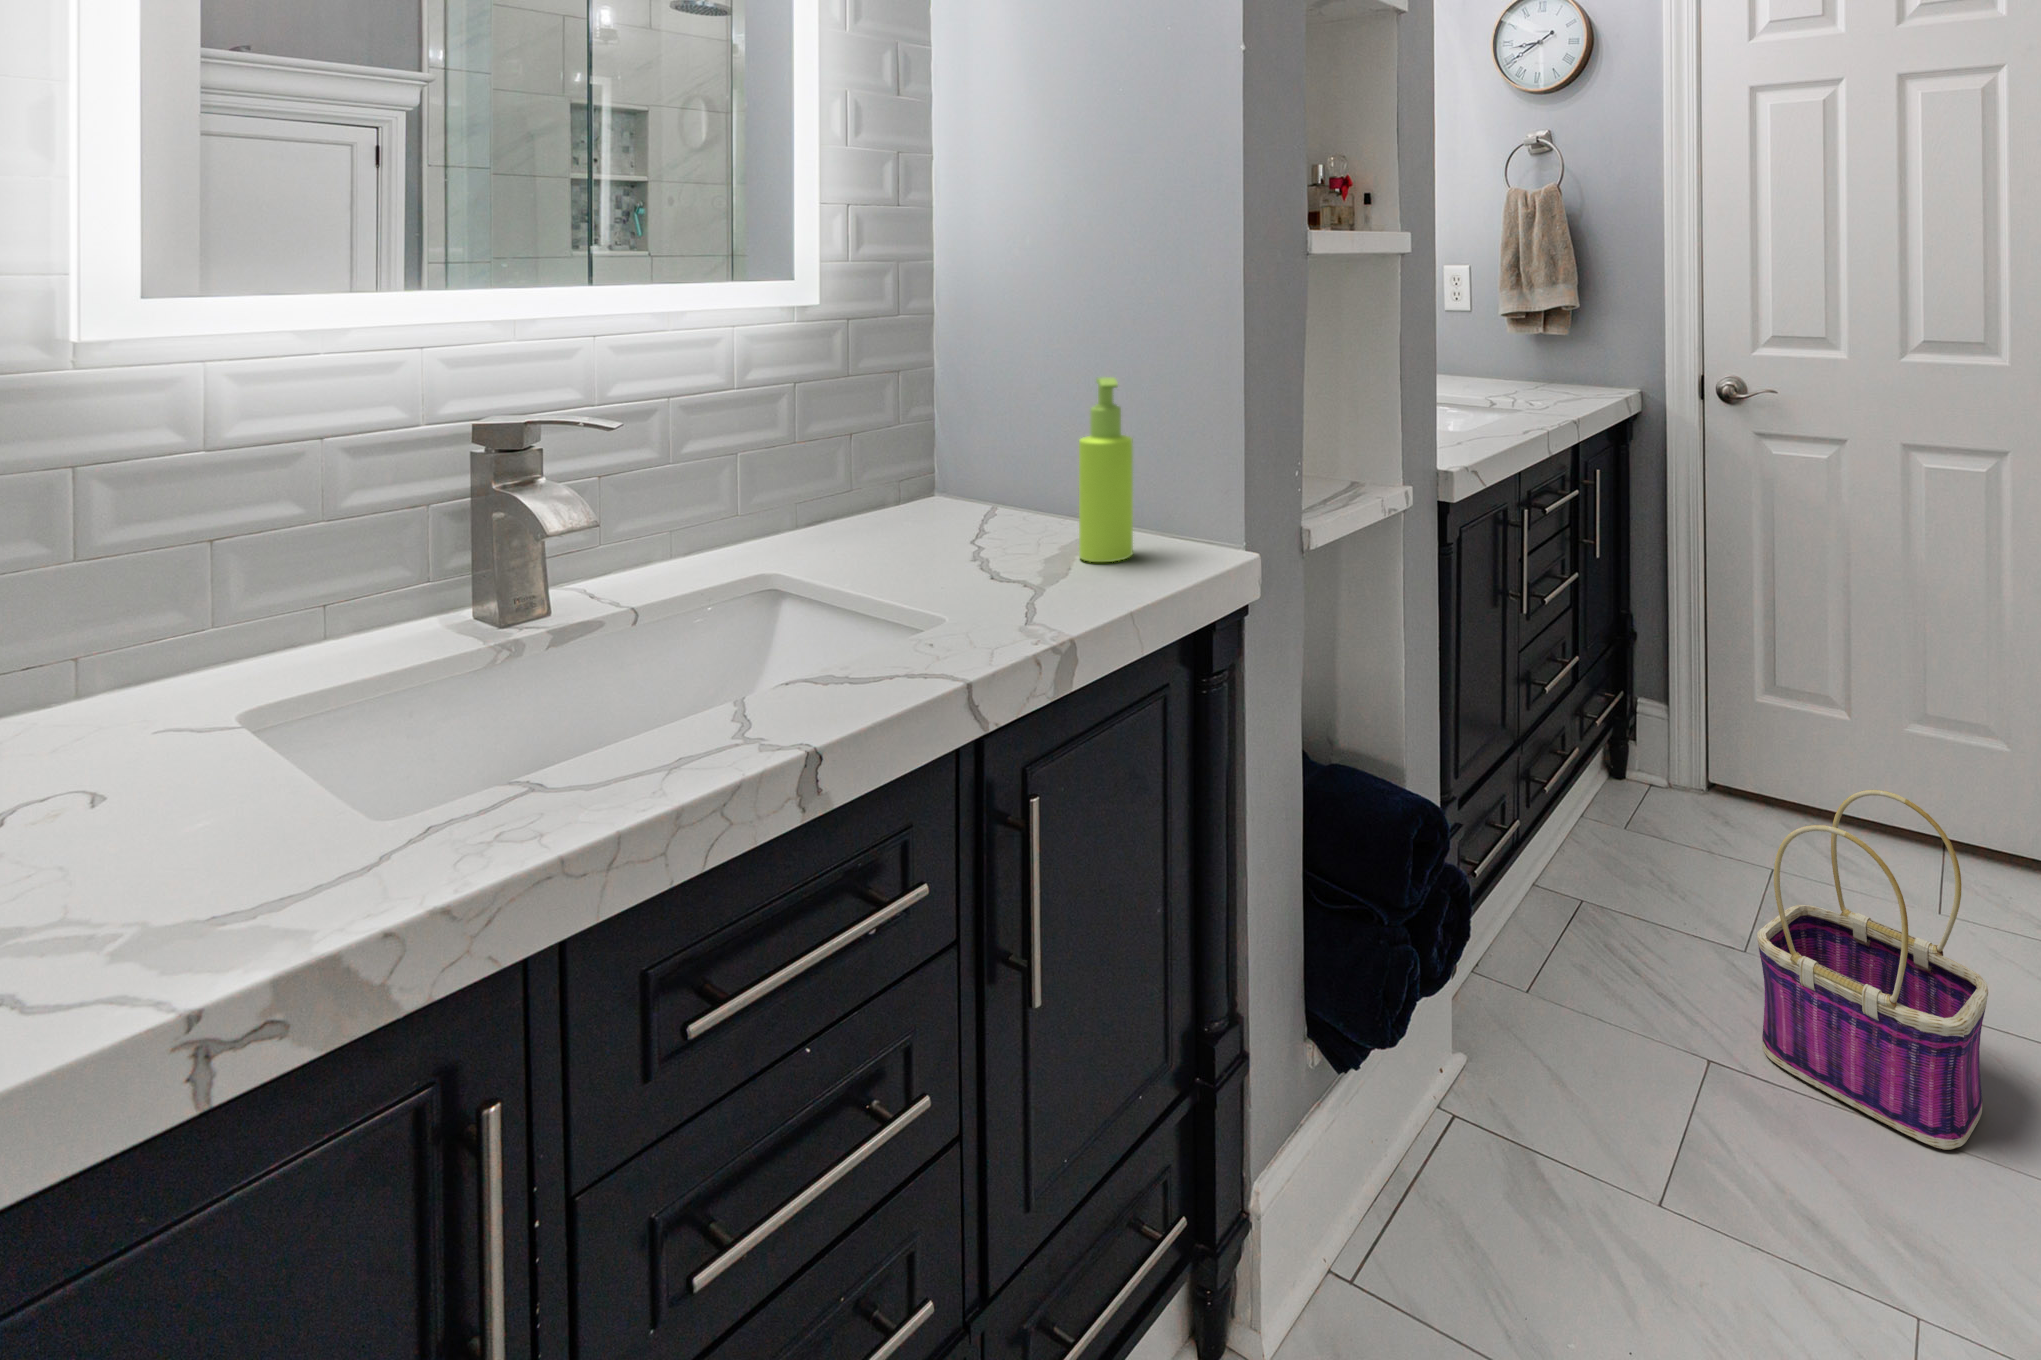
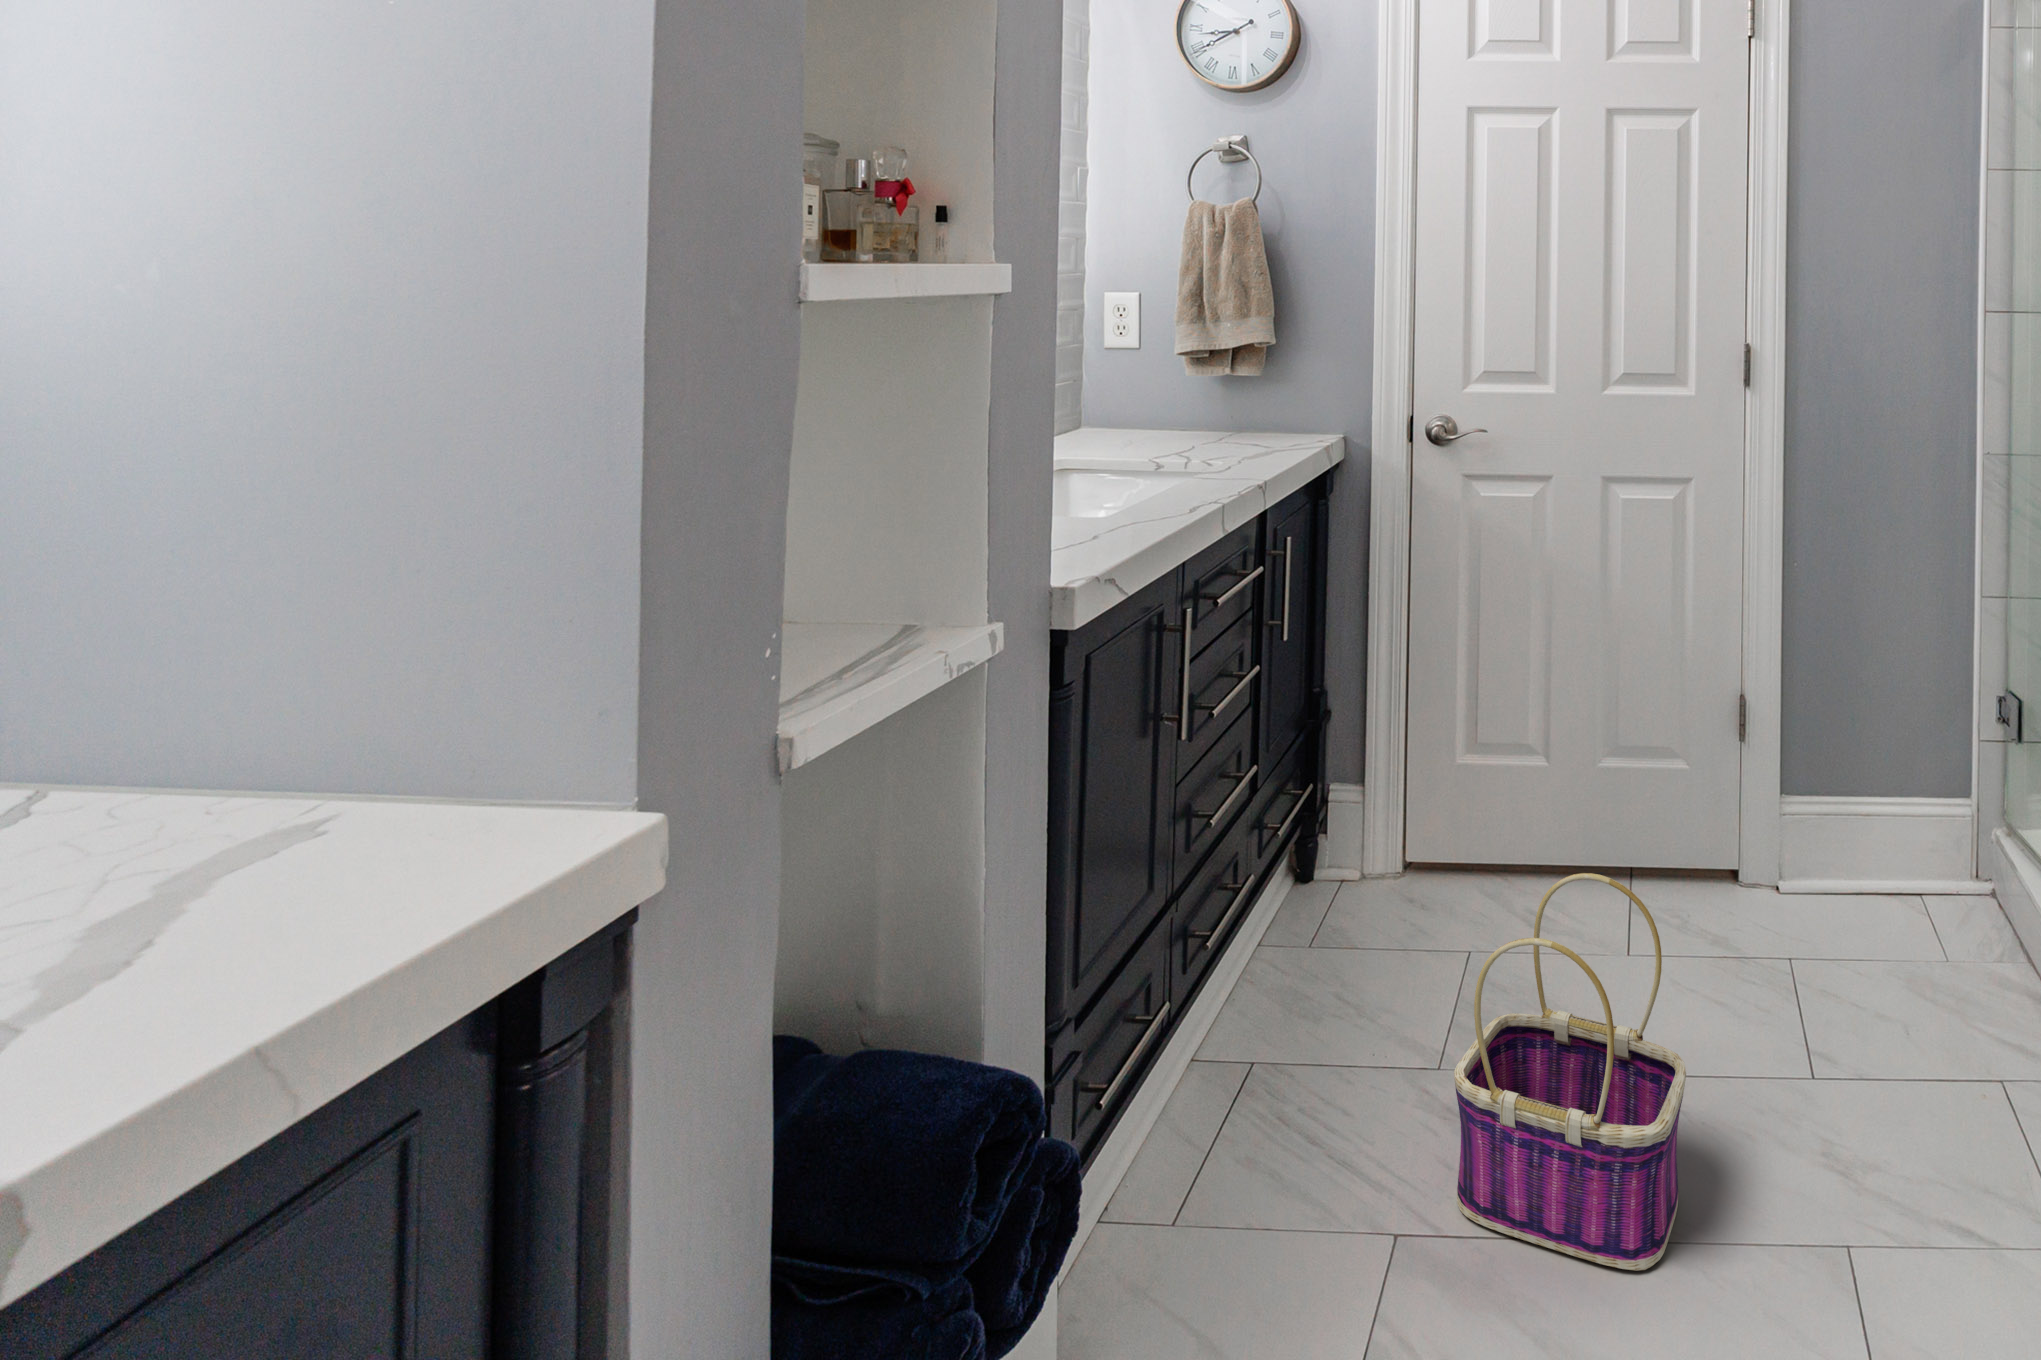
soap dispenser: present [1079,377,1133,562] -> none [209,533,371,904]

